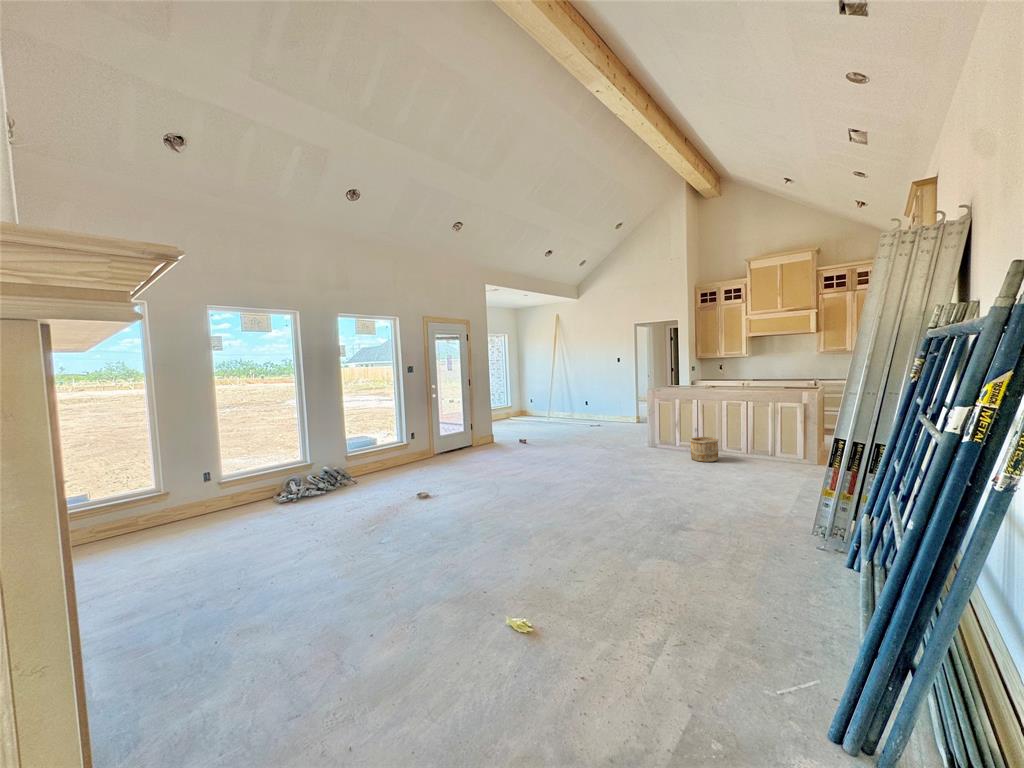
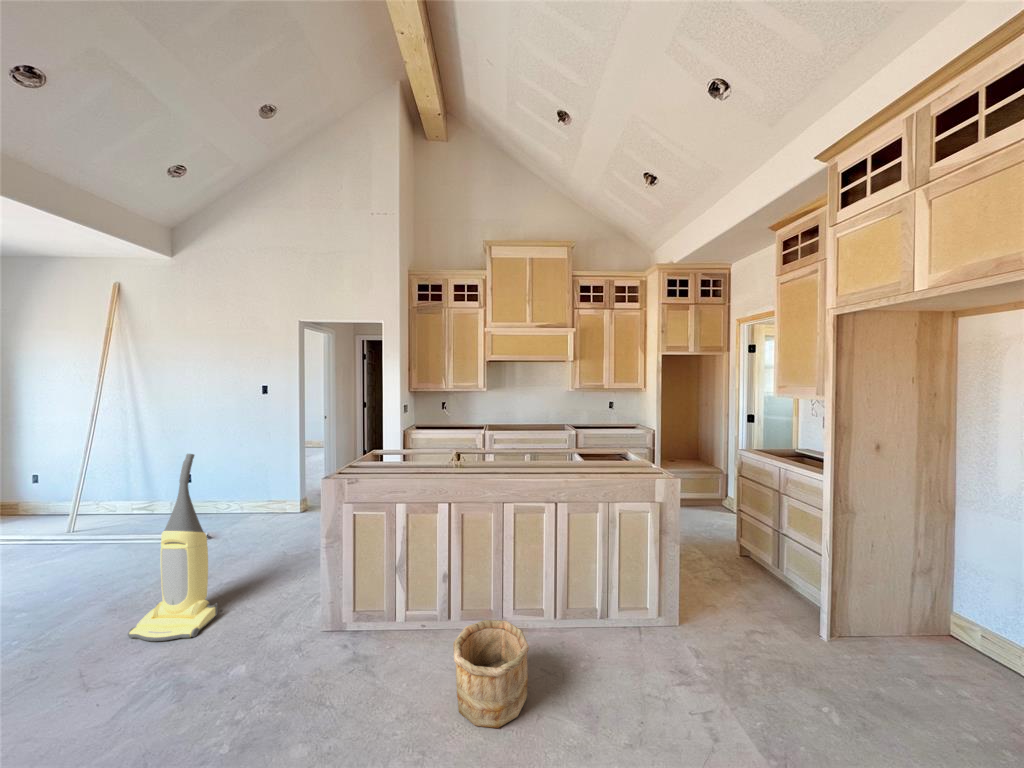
vacuum cleaner: none [586,380,611,442] -> present [128,454,218,641]

